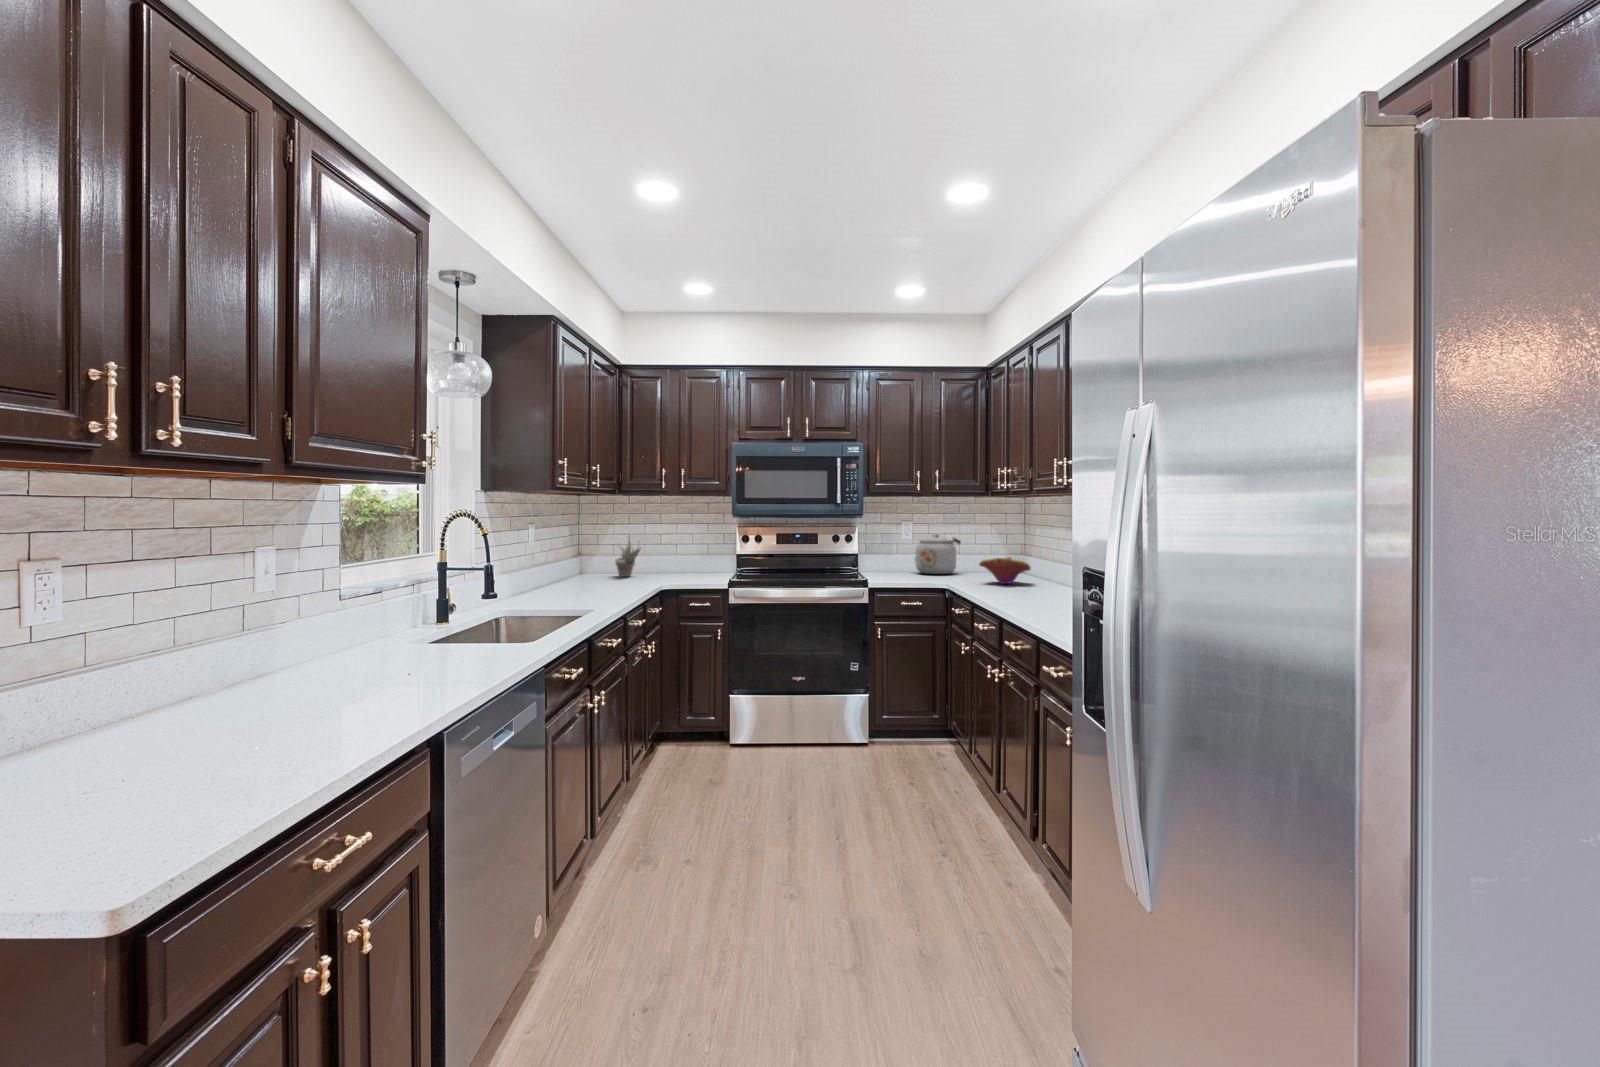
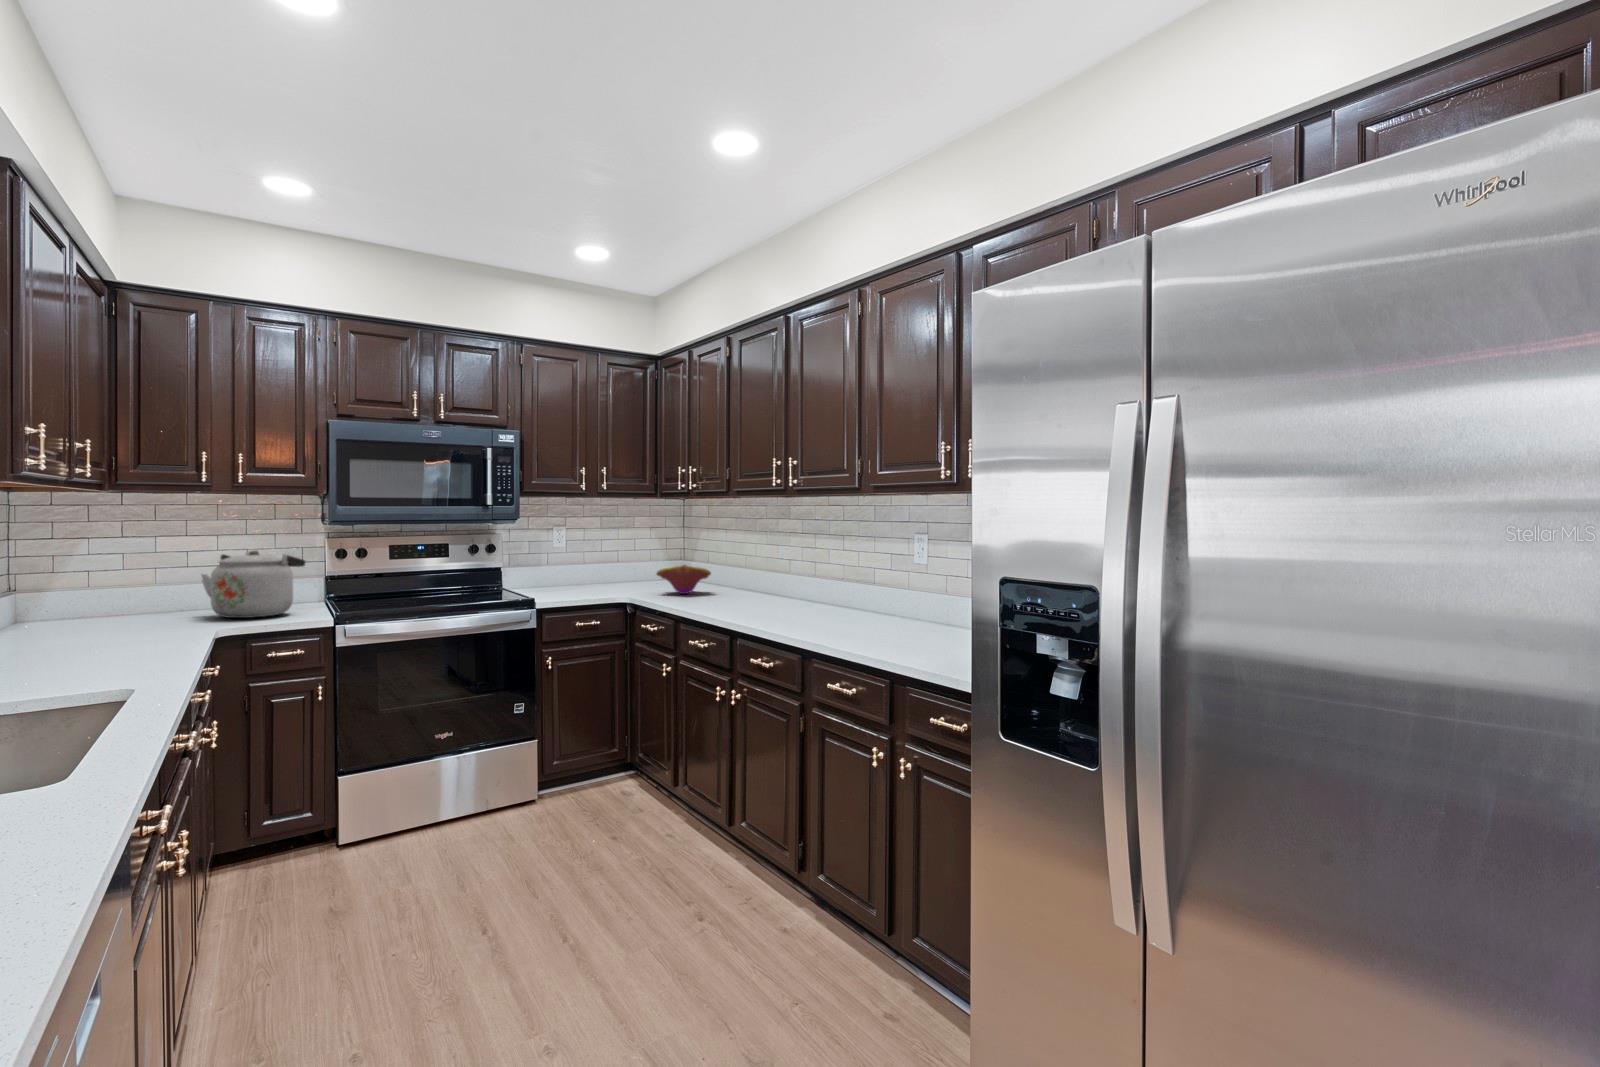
kettle: present [915,534,961,574] -> present [201,550,305,618]
succulent plant: present [615,538,641,577] -> none [103,548,159,614]

